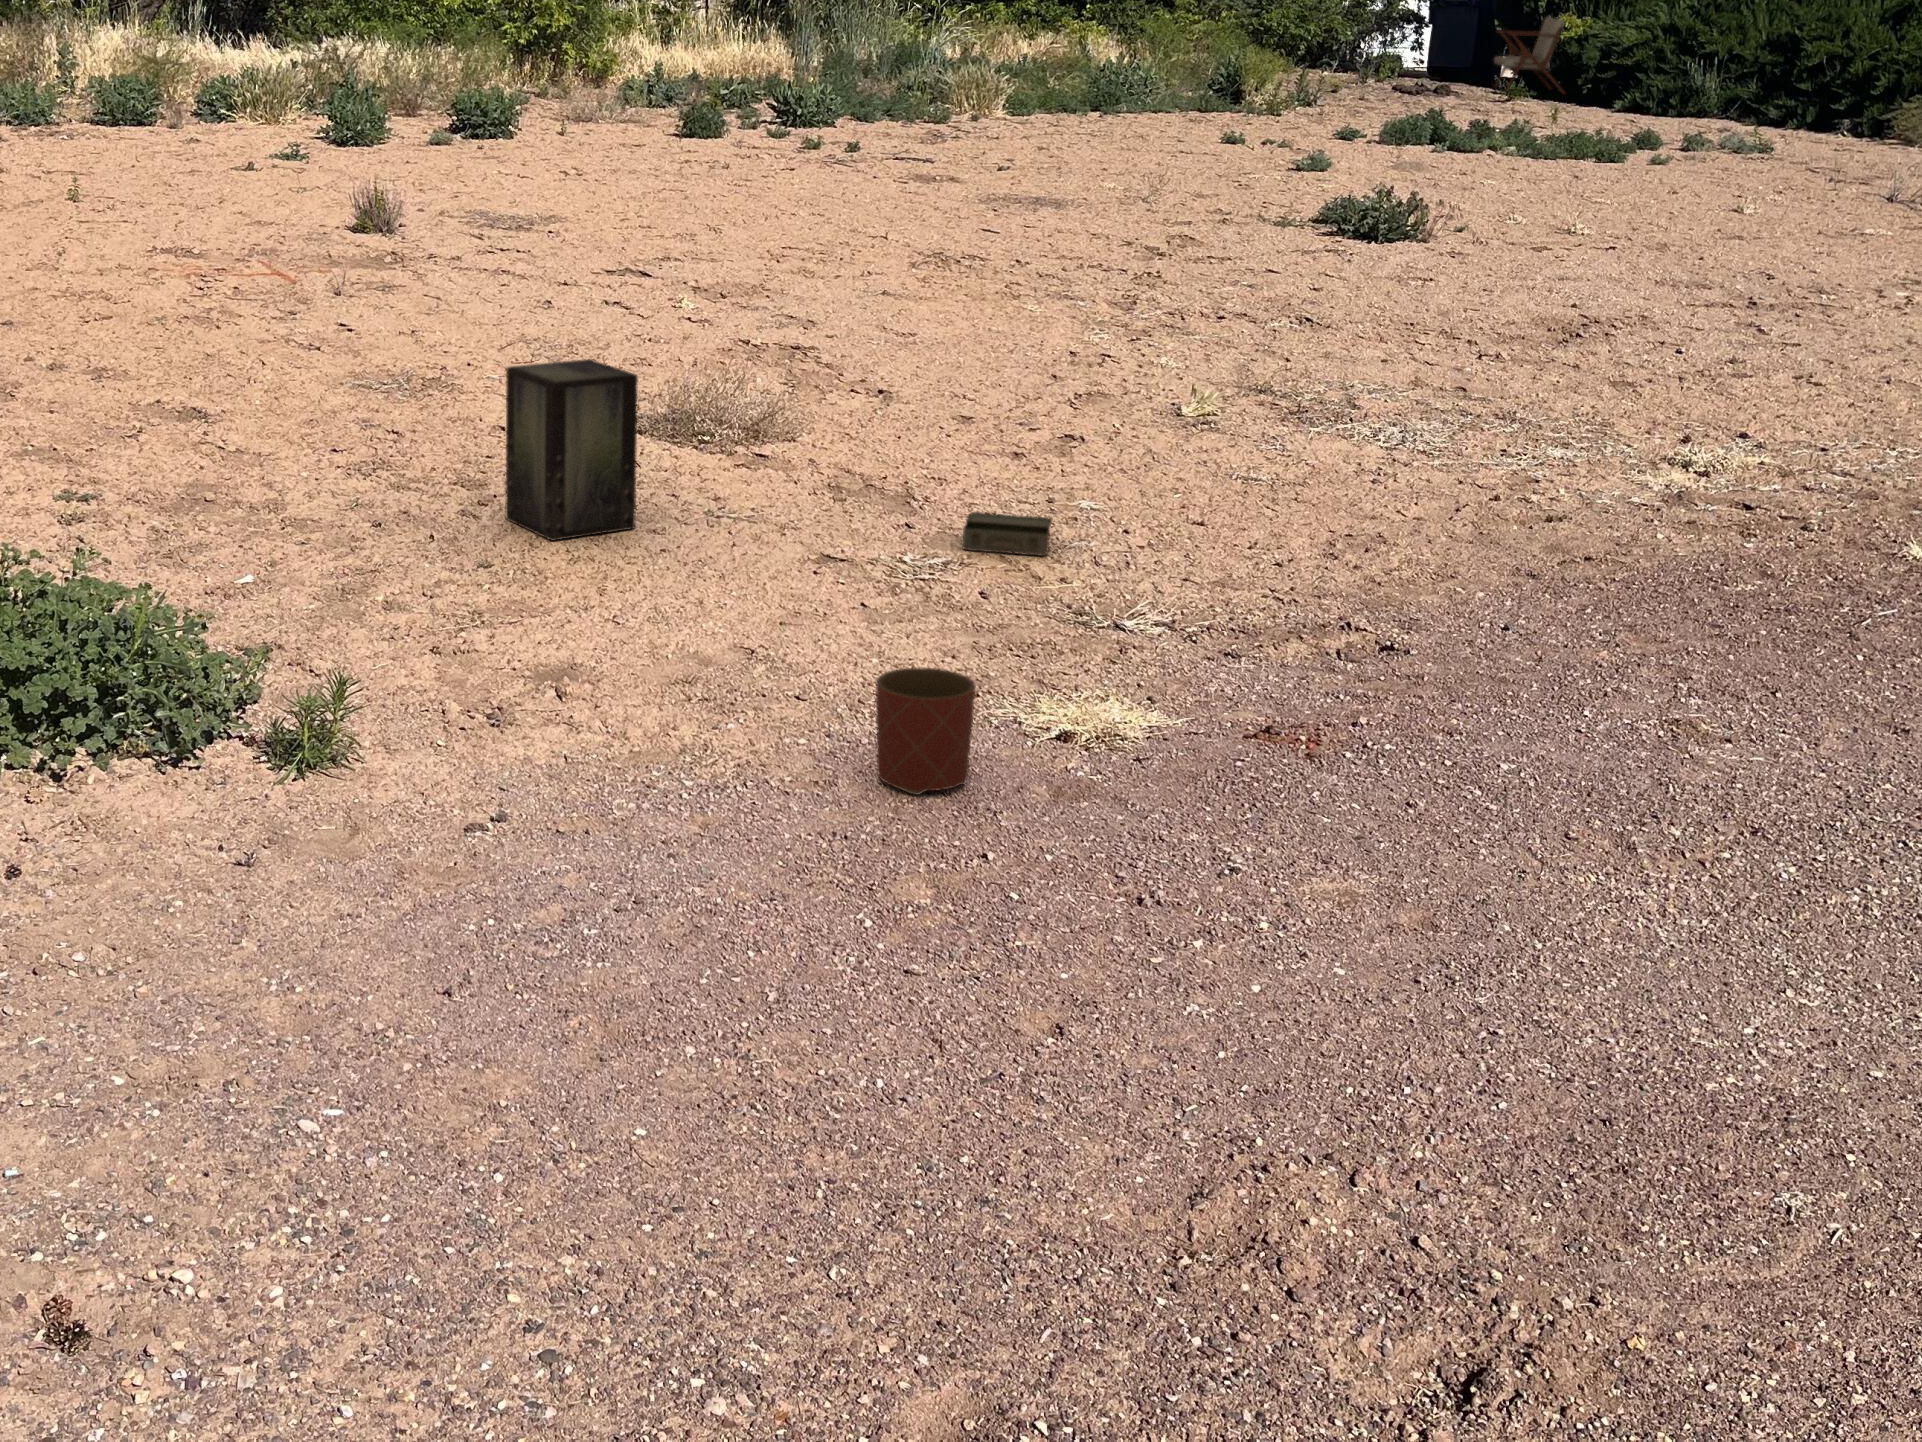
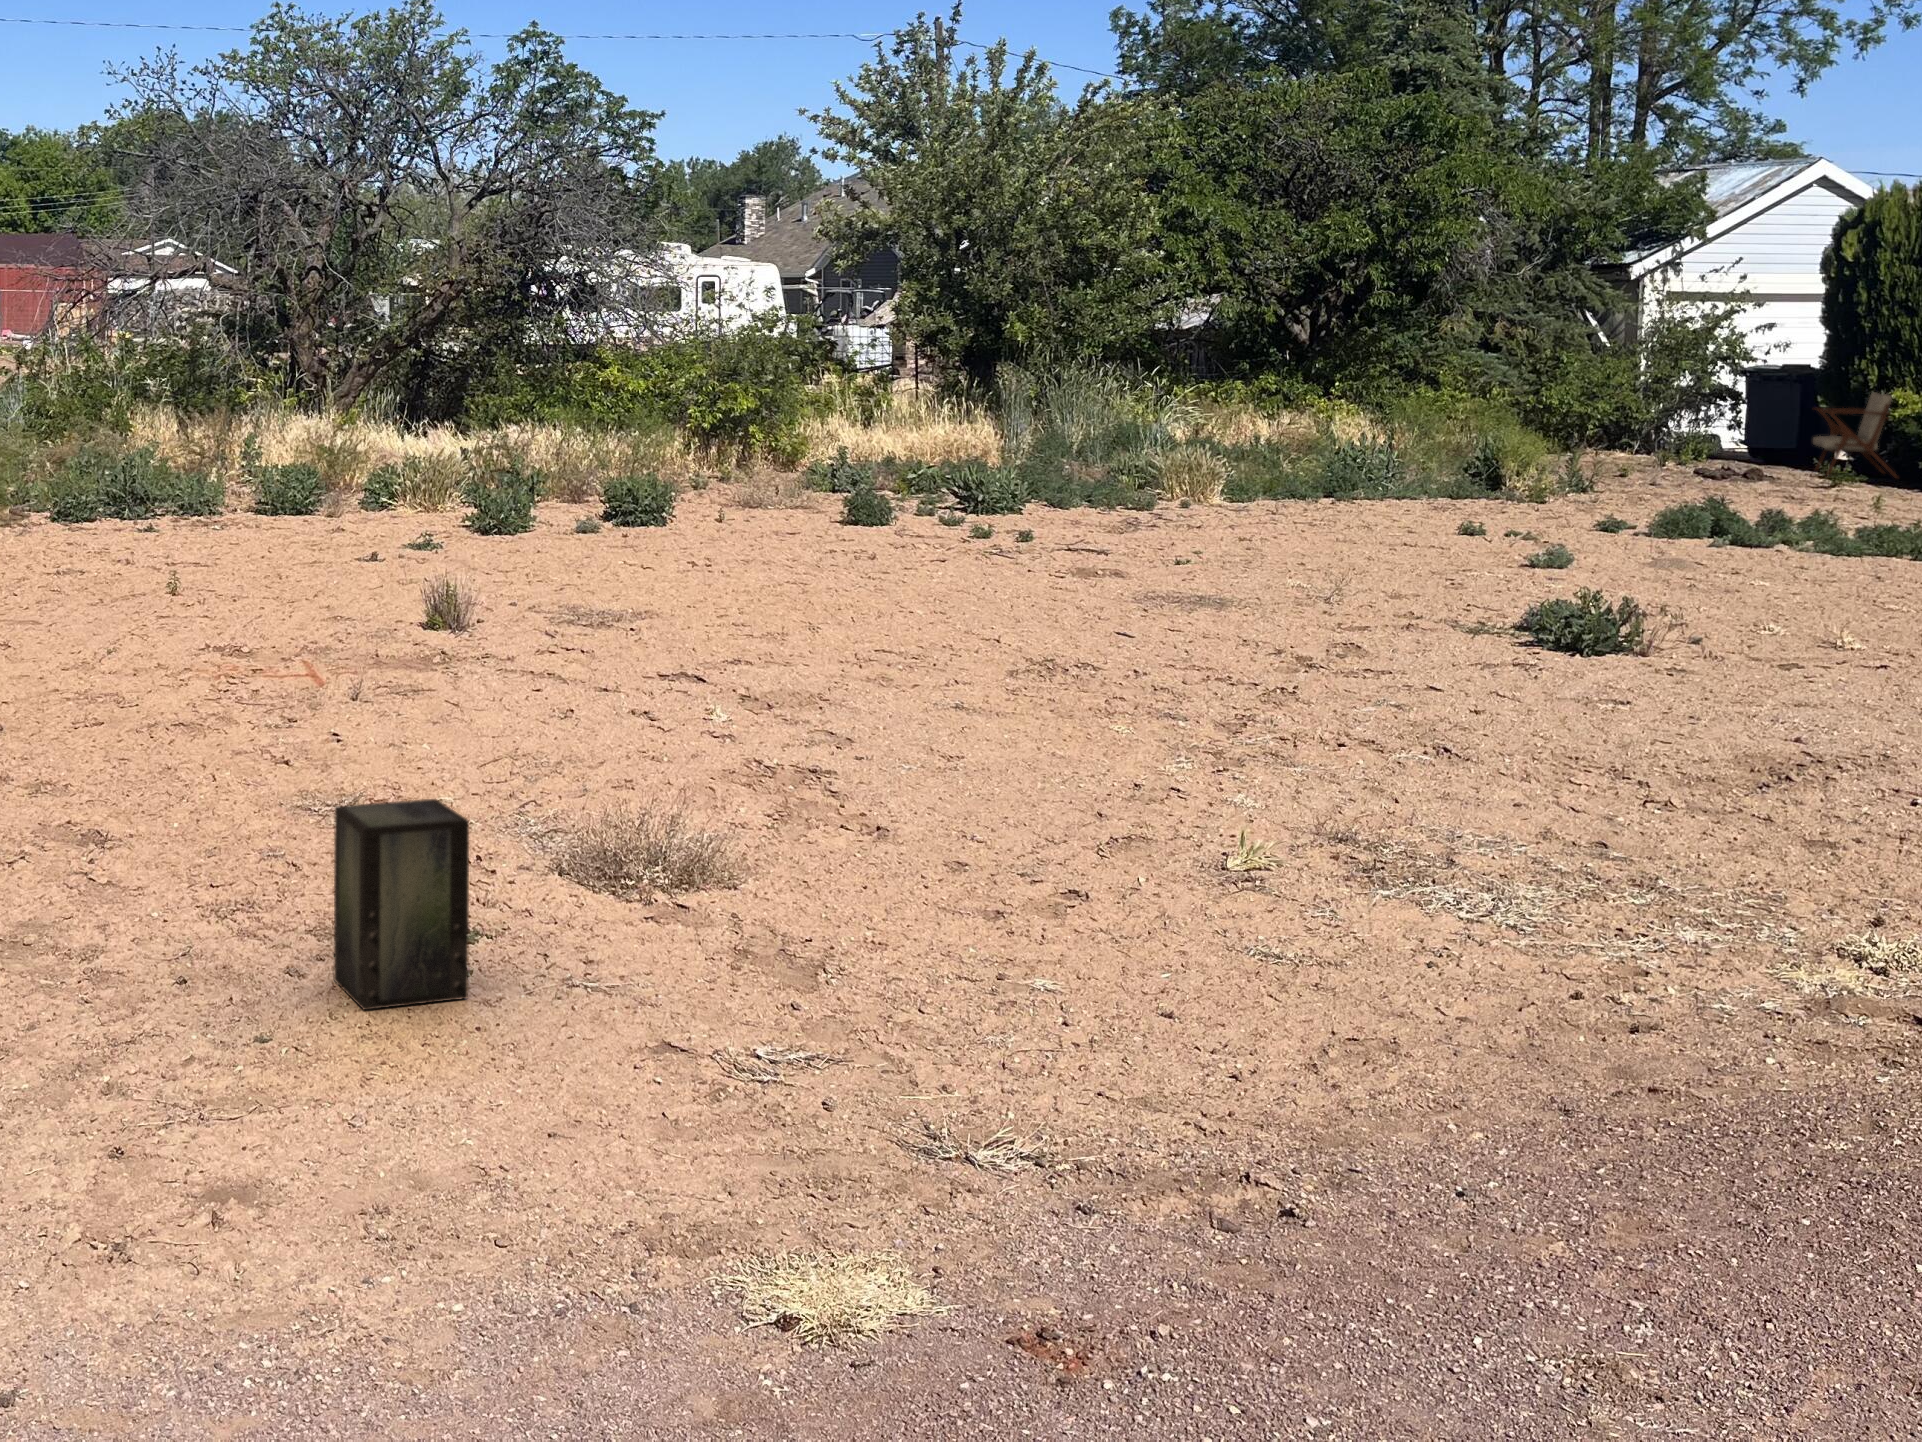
toolbox: present [962,512,1052,556] -> none [831,995,946,1056]
planter: present [876,667,975,795] -> none [512,1222,633,1394]

